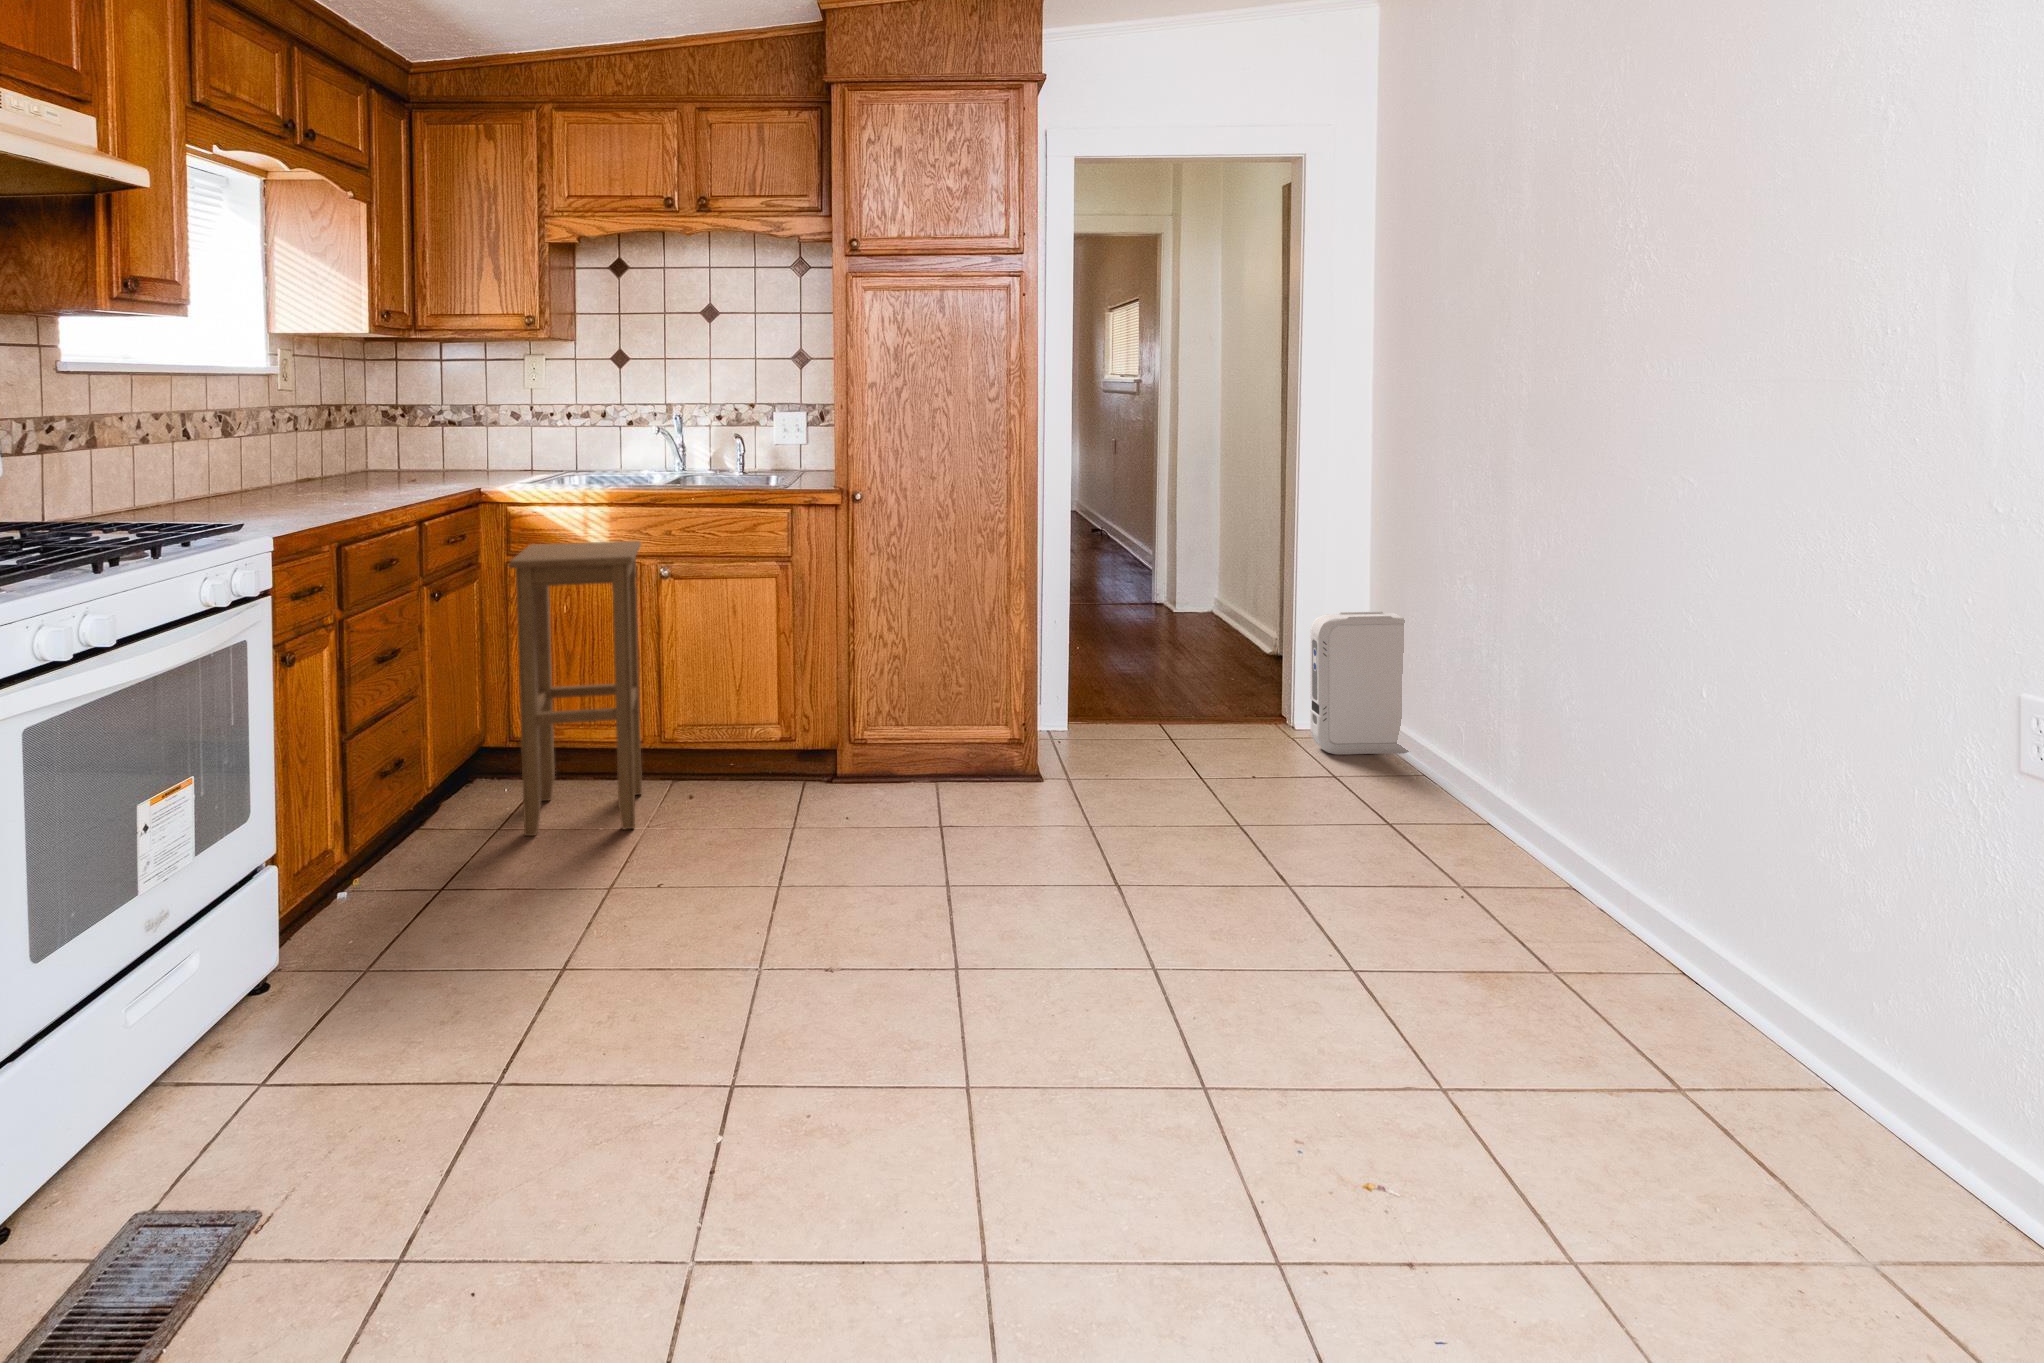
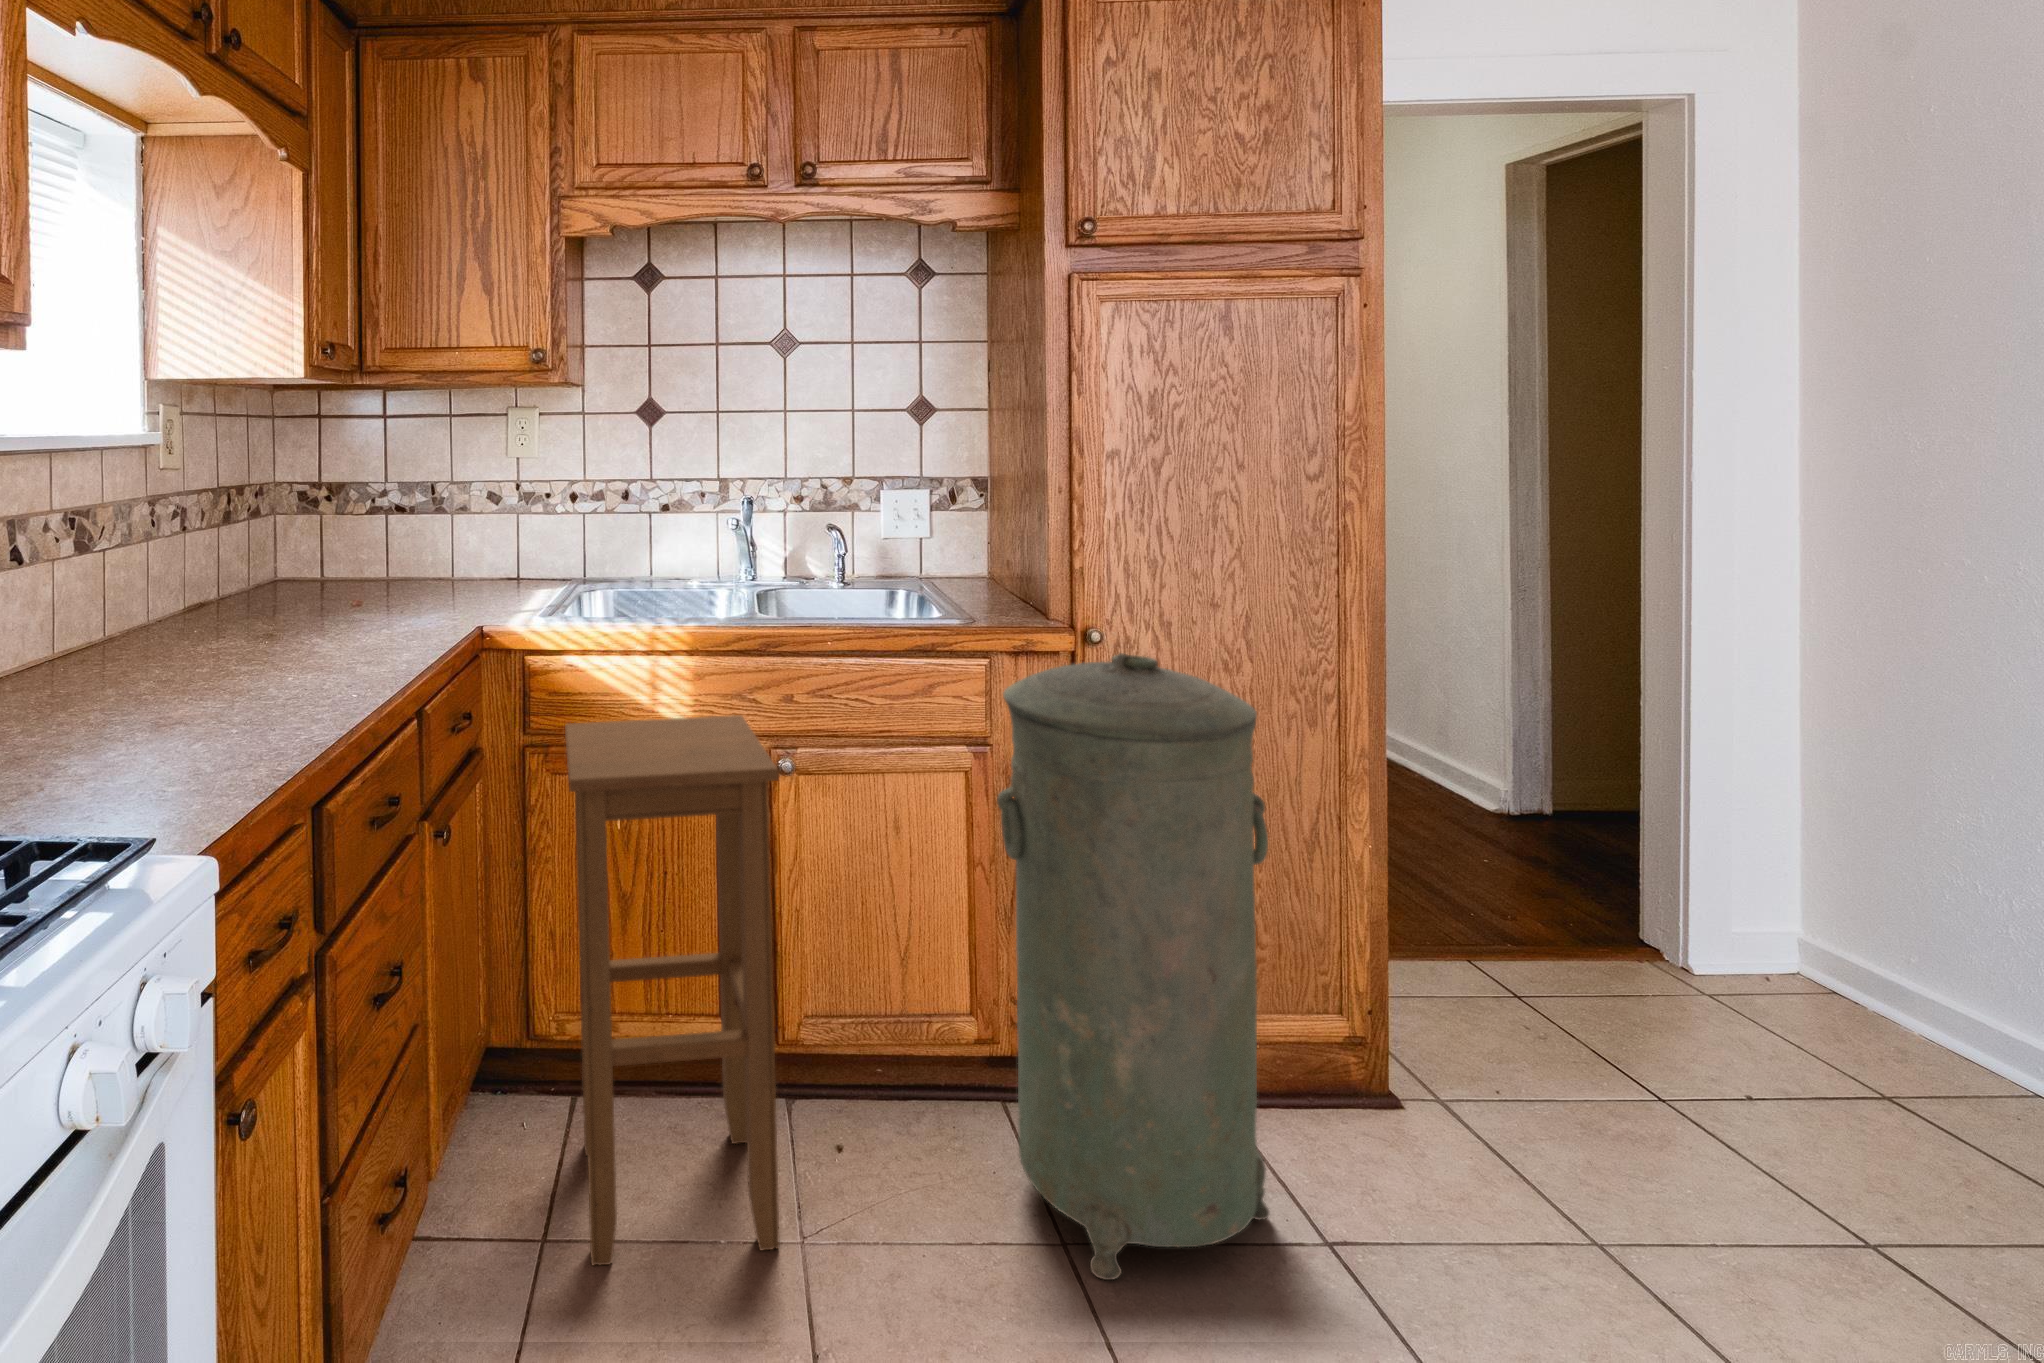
trash can: none [772,496,919,836] -> present [997,653,1269,1280]
air purifier: present [1310,612,1409,755] -> none [1791,814,2007,1055]

